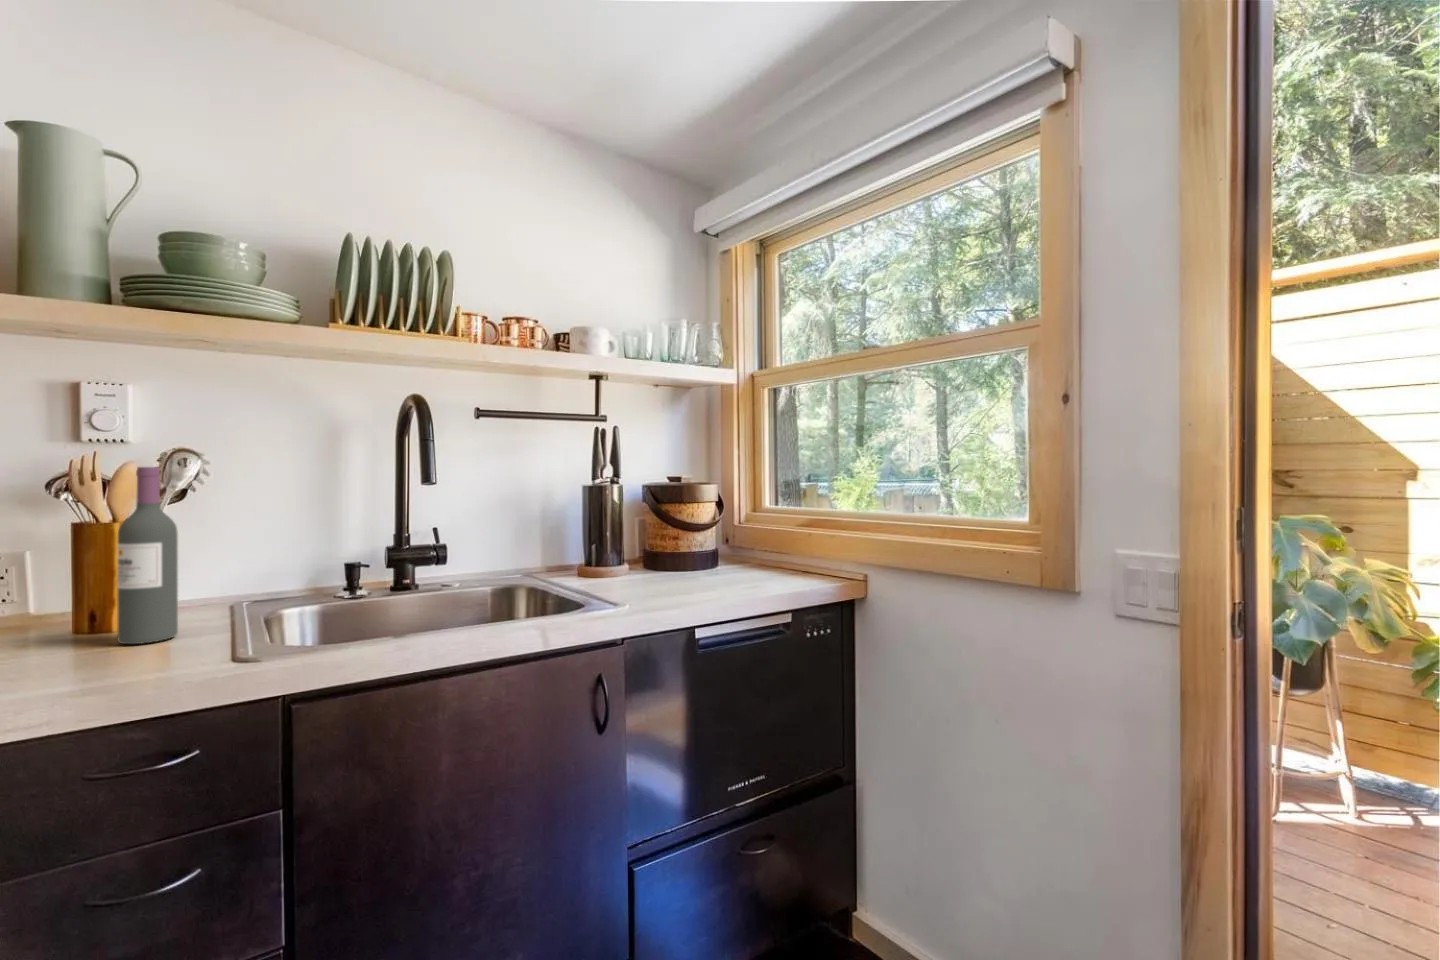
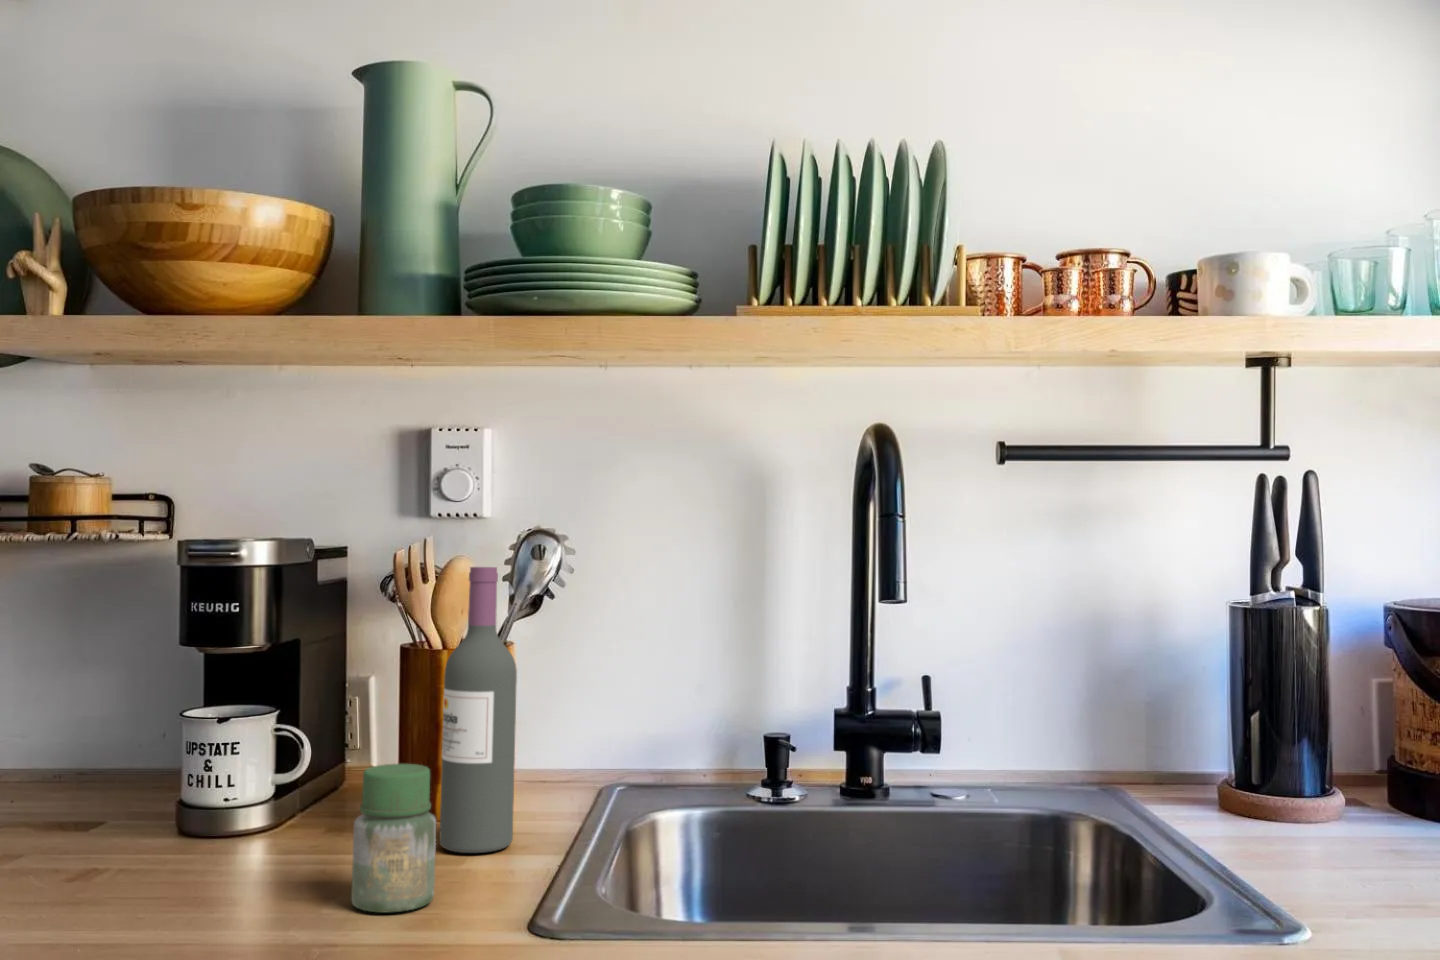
jar: none [58,586,129,679] -> present [351,764,436,913]

